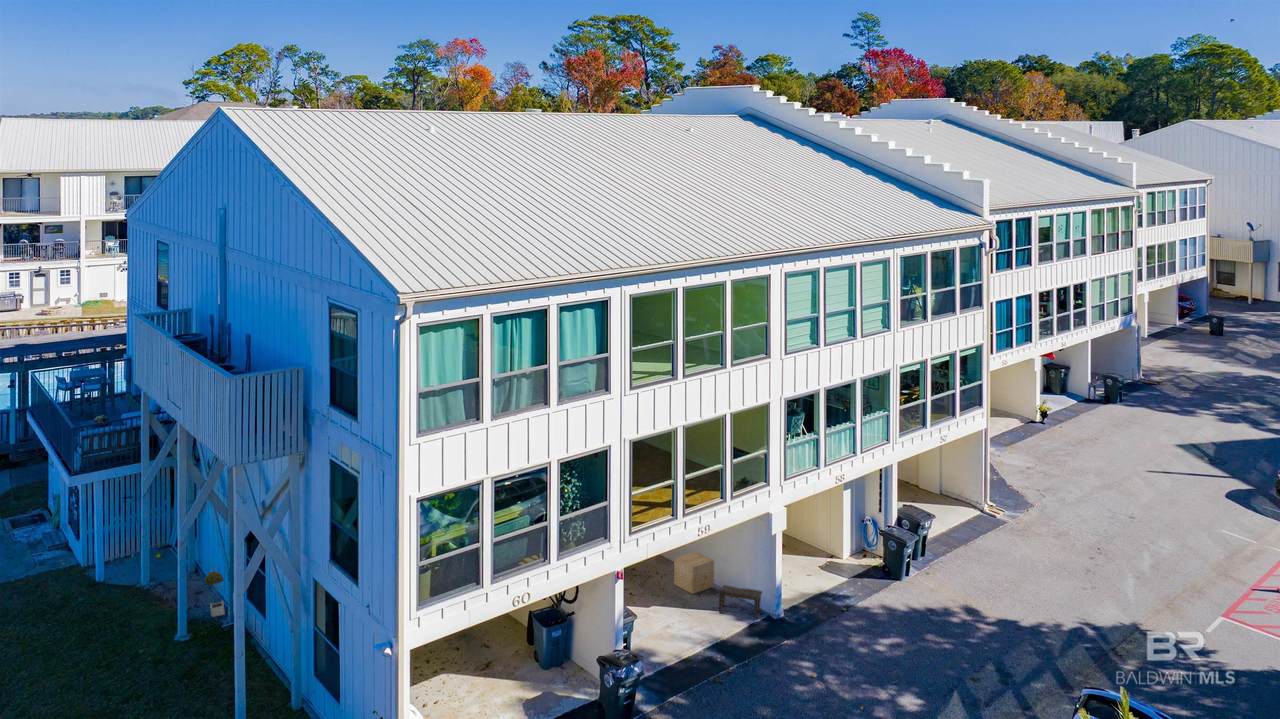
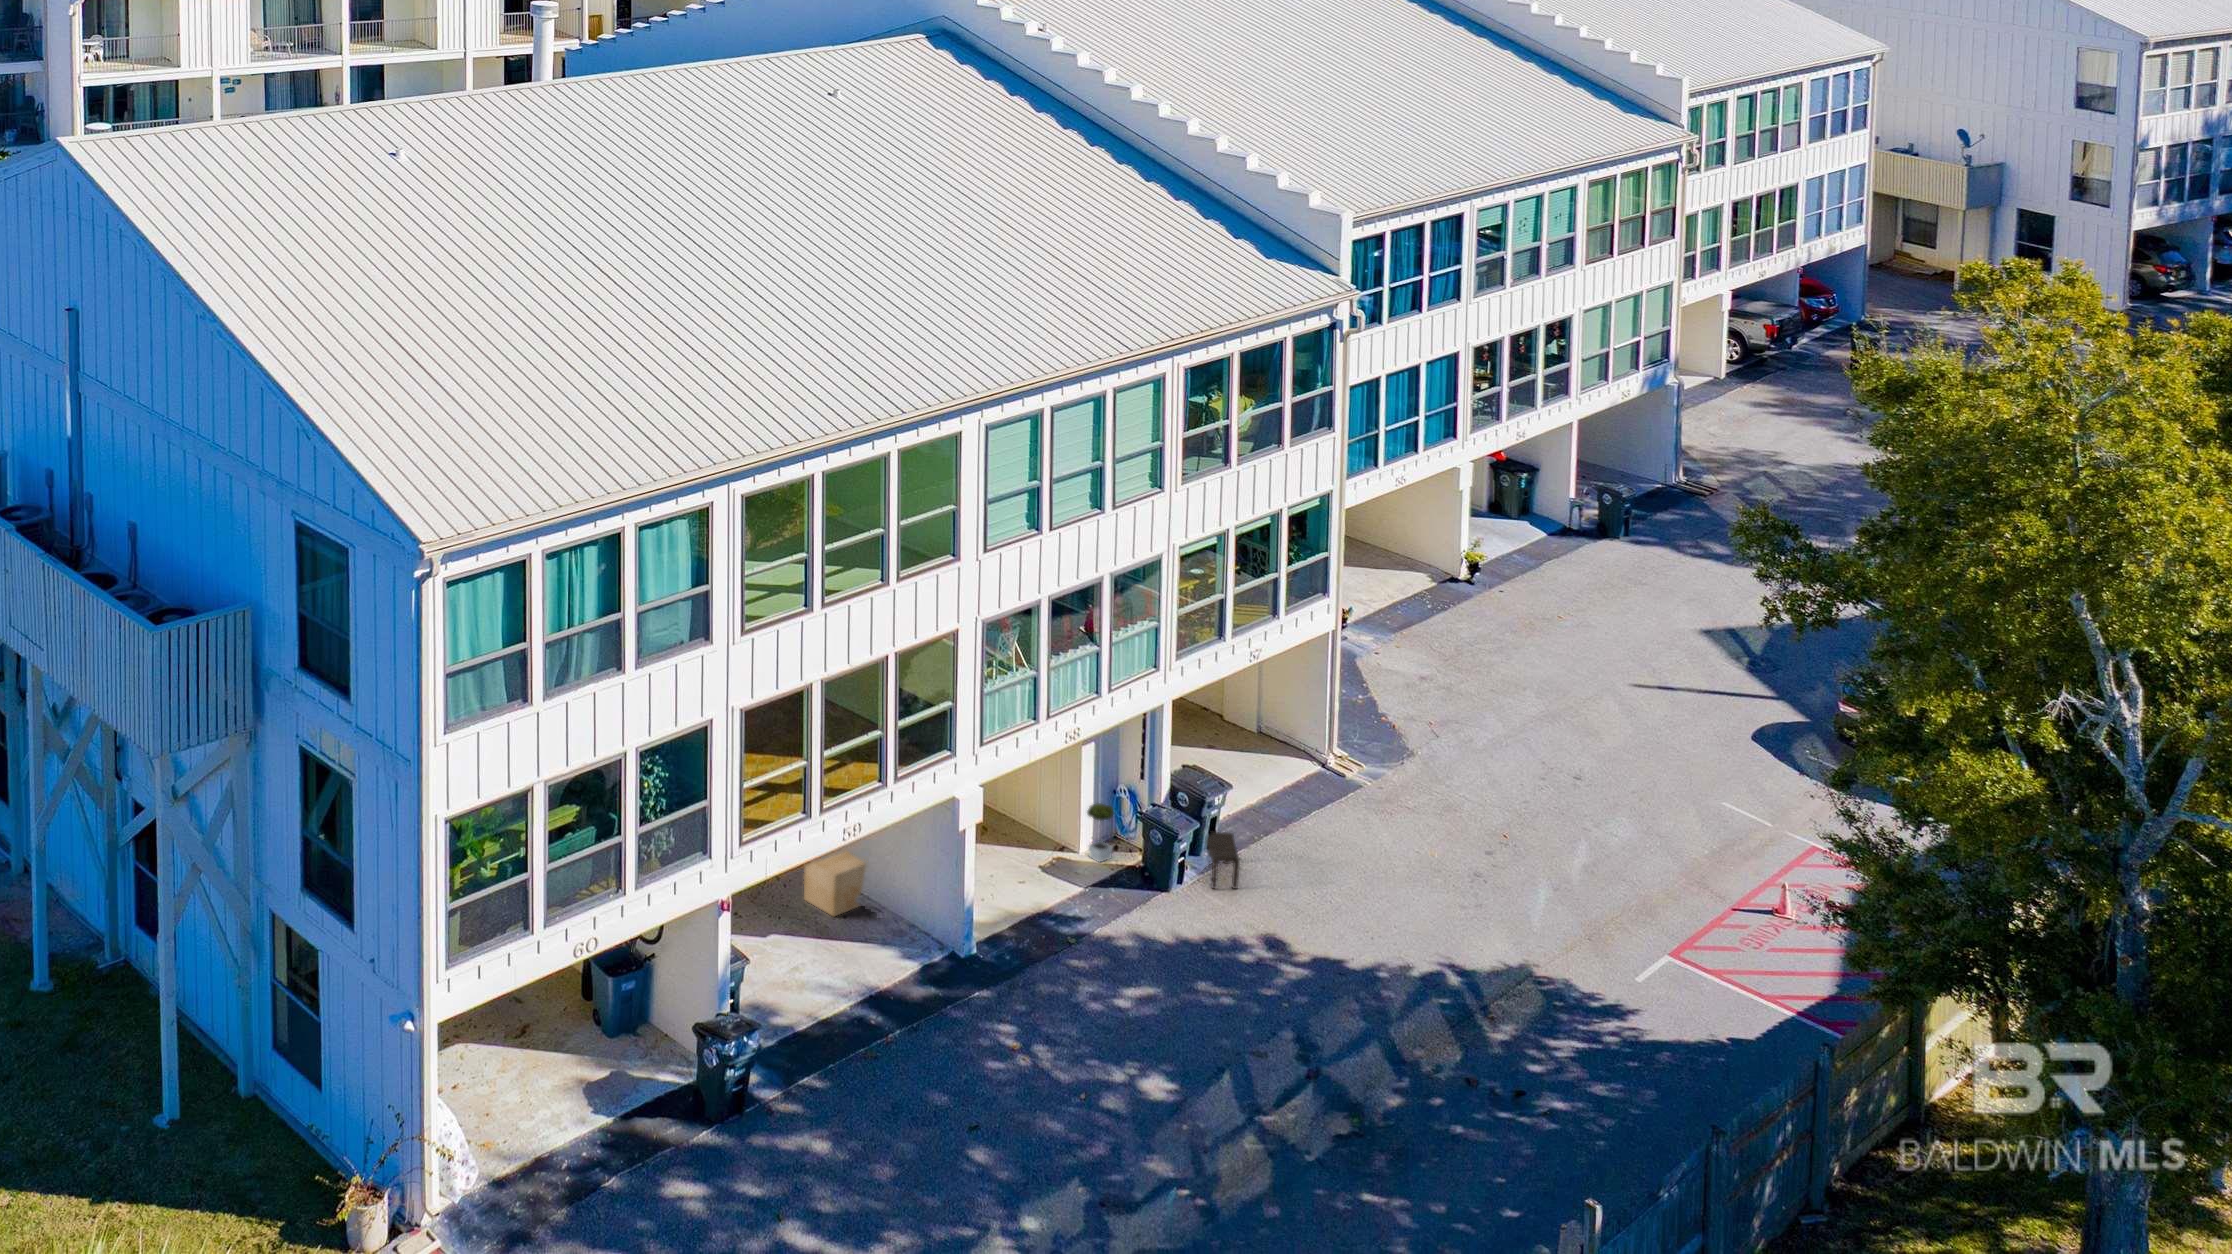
potted tree: present [205,571,225,617] -> present [1087,803,1114,862]
bench: present [719,585,762,618] -> present [1207,832,1240,889]

